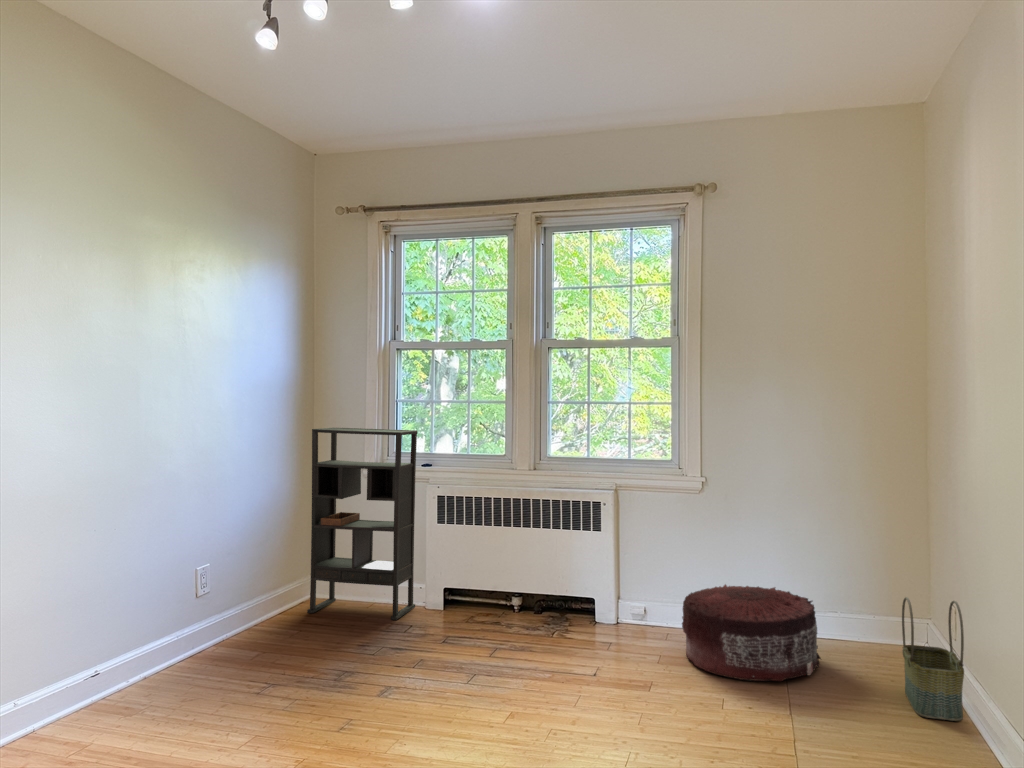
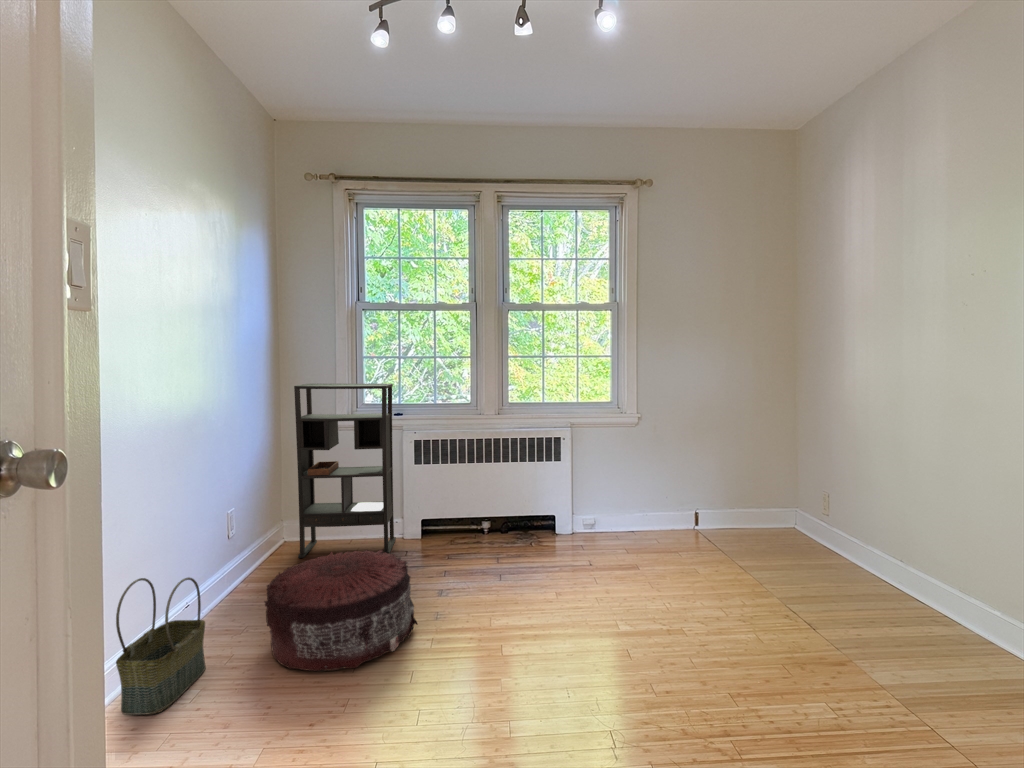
pouf: present [682,584,821,681] -> present [264,550,417,671]
basket: present [902,597,964,721] -> present [116,577,206,715]

